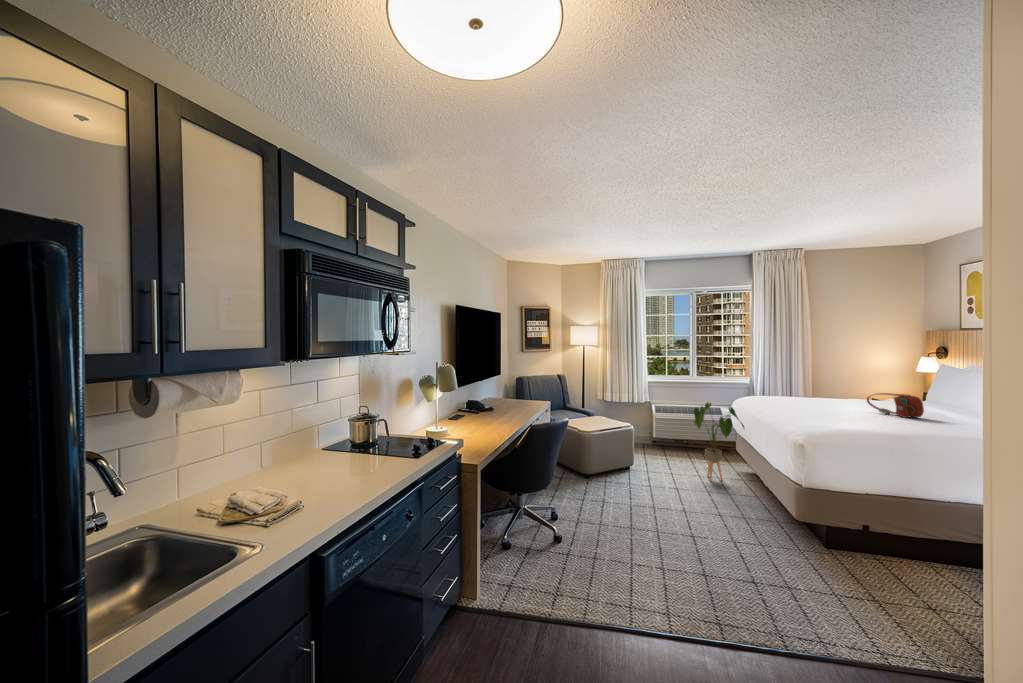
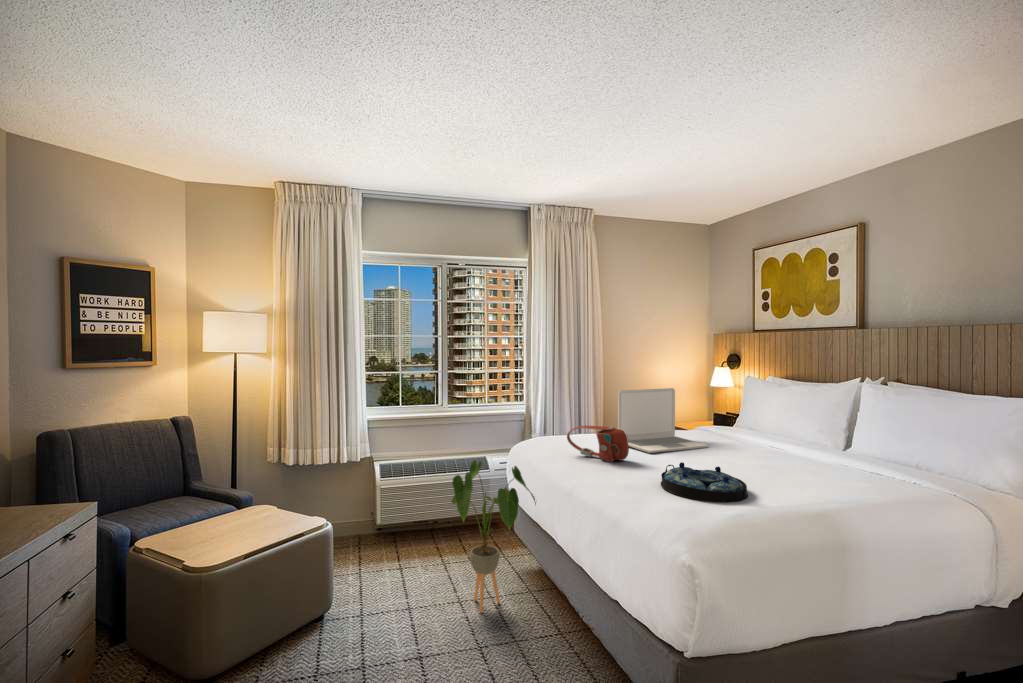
laptop: none [807,369,877,408] -> present [618,388,708,453]
handbag: present [867,393,924,418] -> present [567,426,629,462]
serving tray: none [813,407,869,427] -> present [661,462,748,503]

